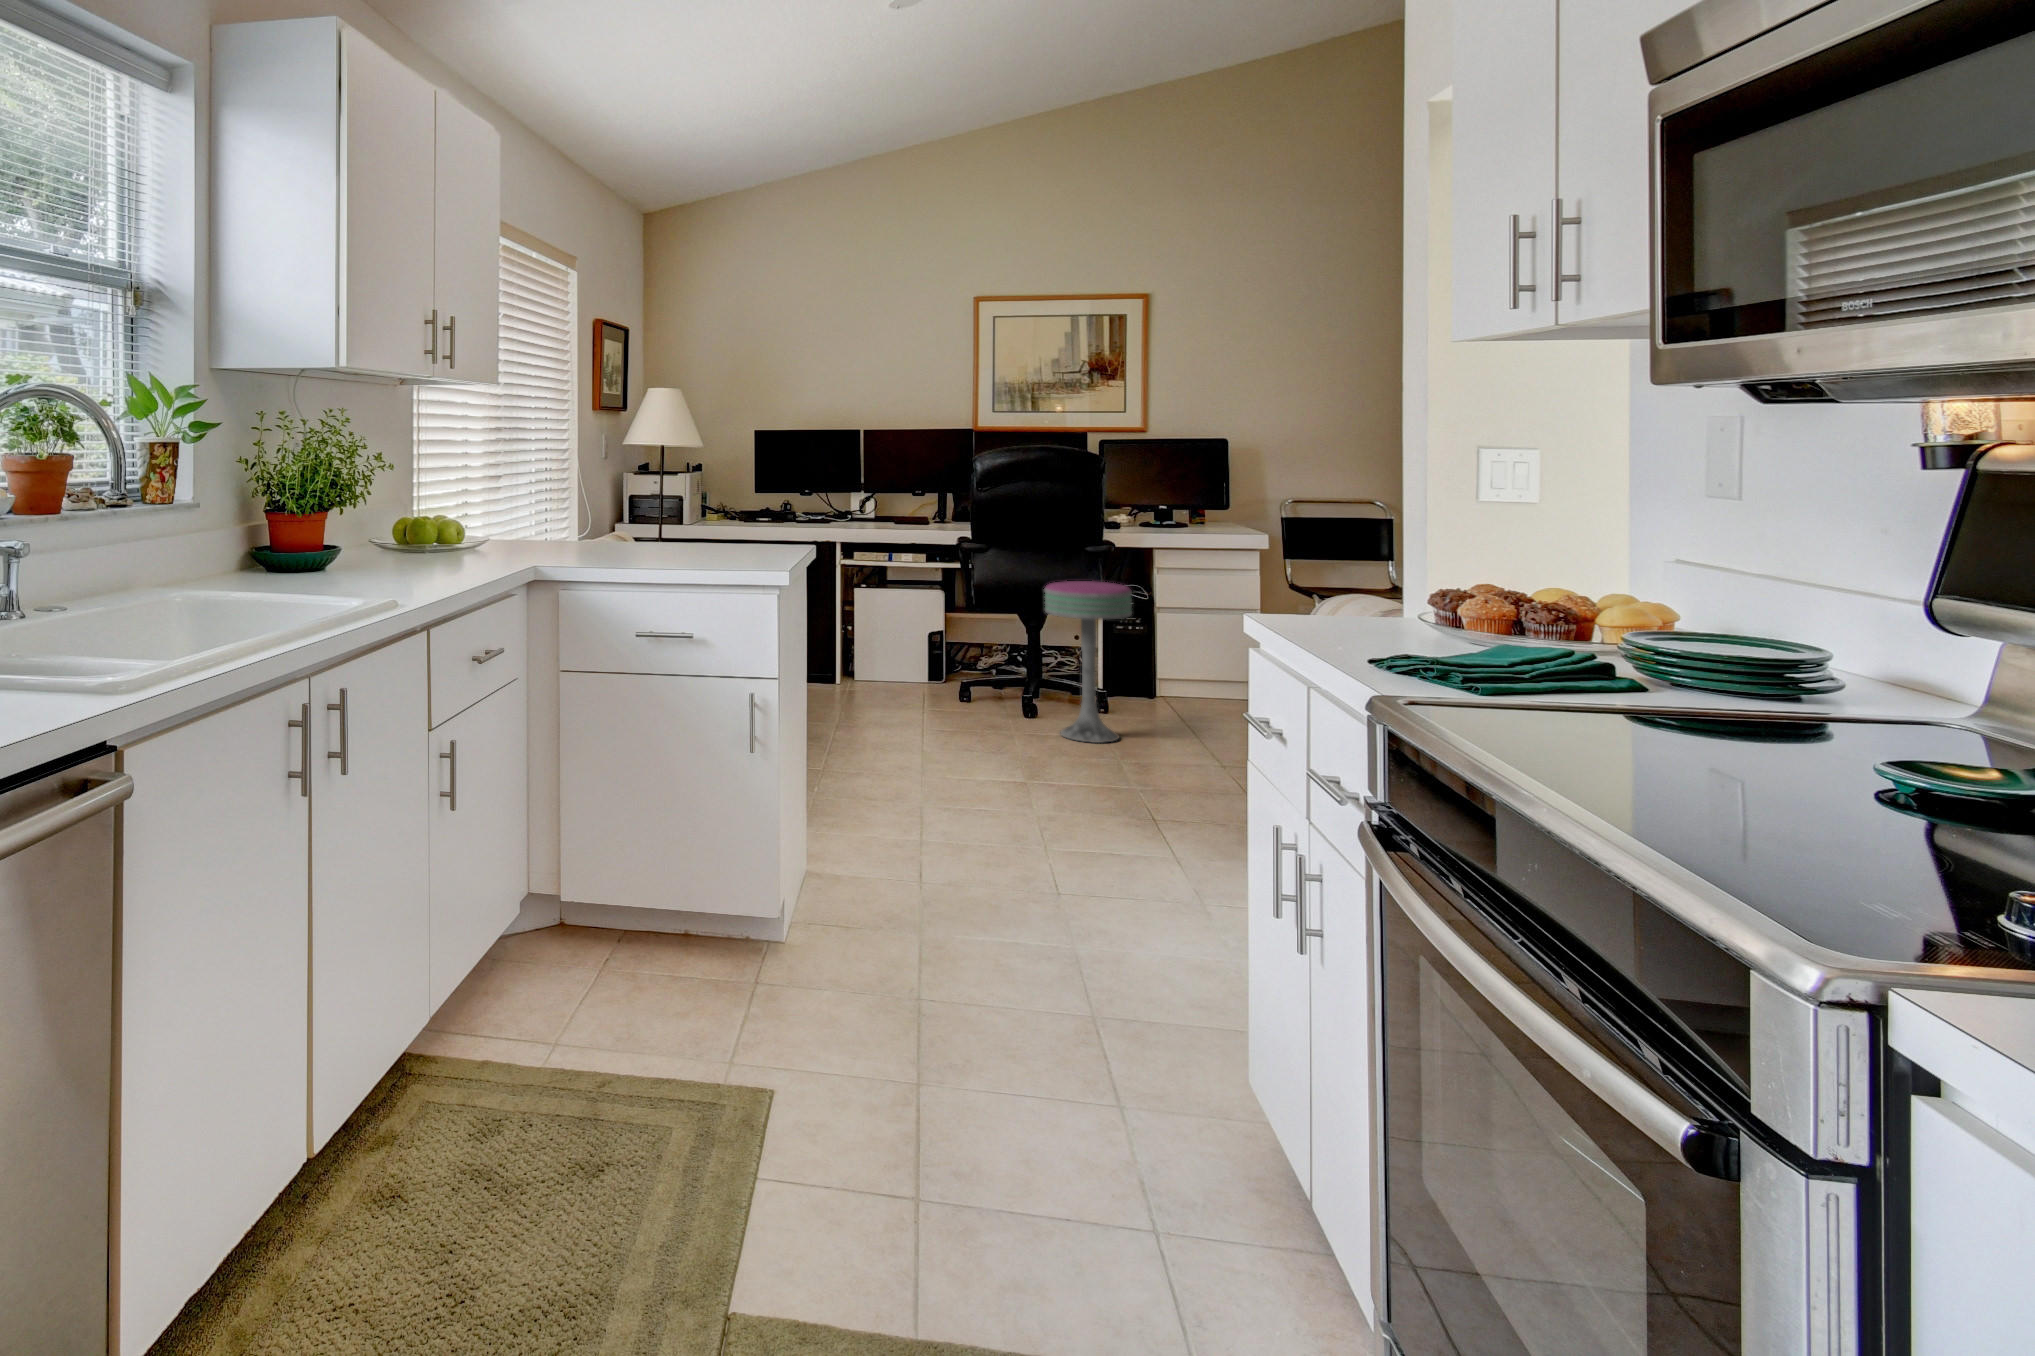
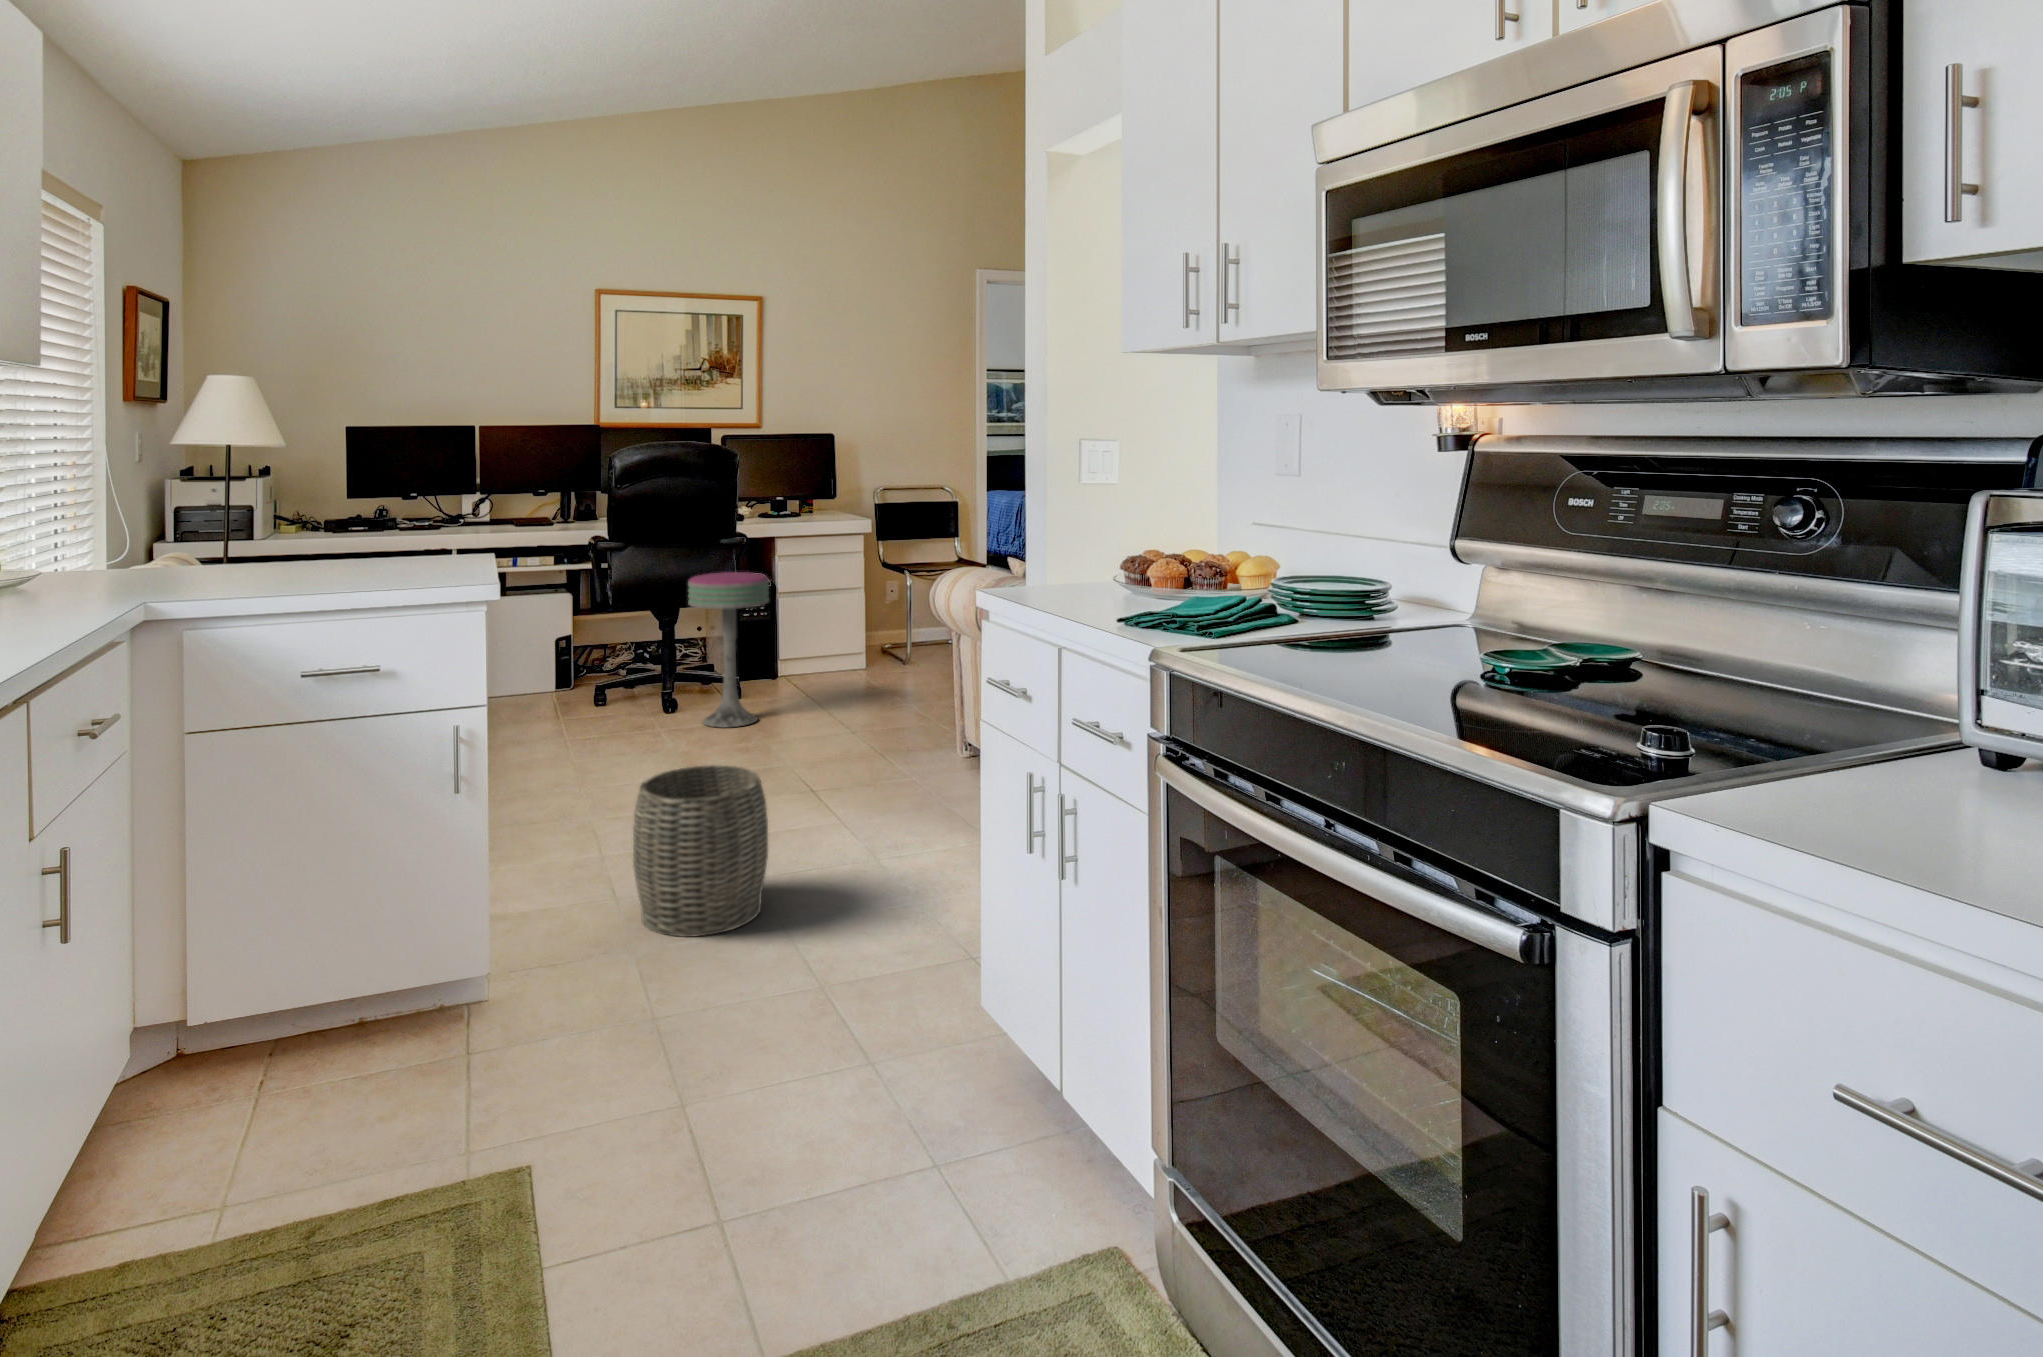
woven basket: none [927,768,1062,938] -> present [633,765,768,937]

